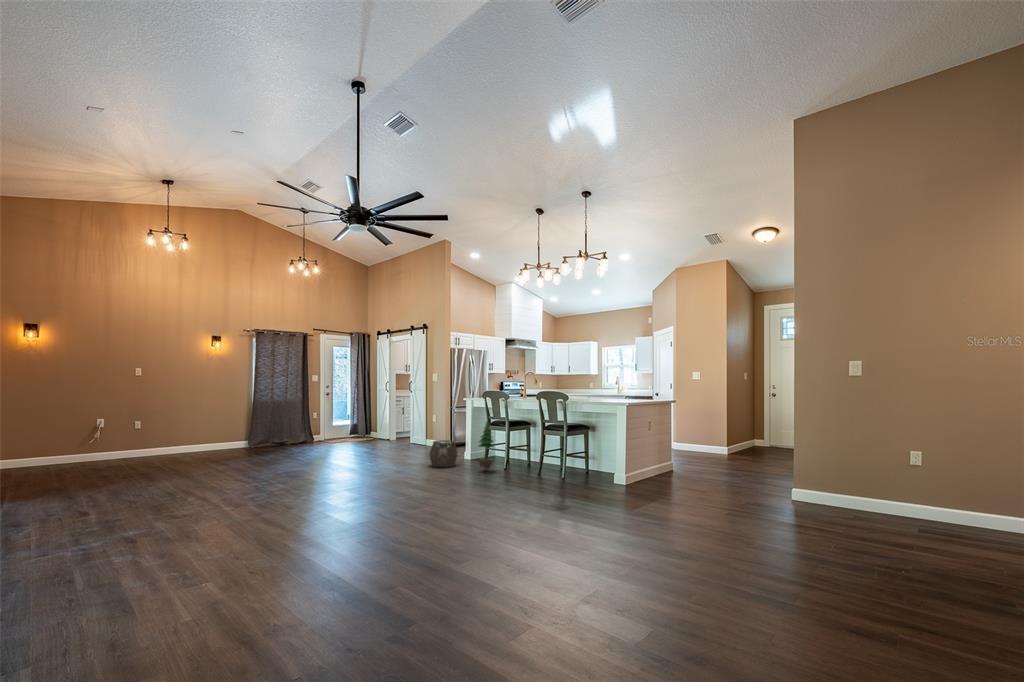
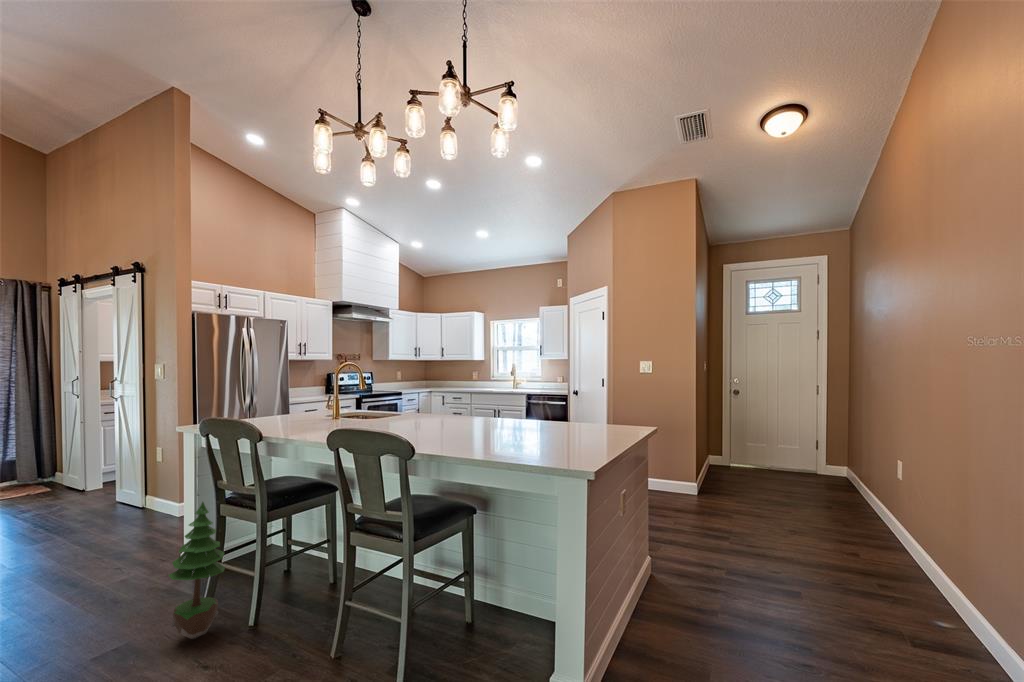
woven basket: present [430,440,457,467] -> none [45,542,141,629]

